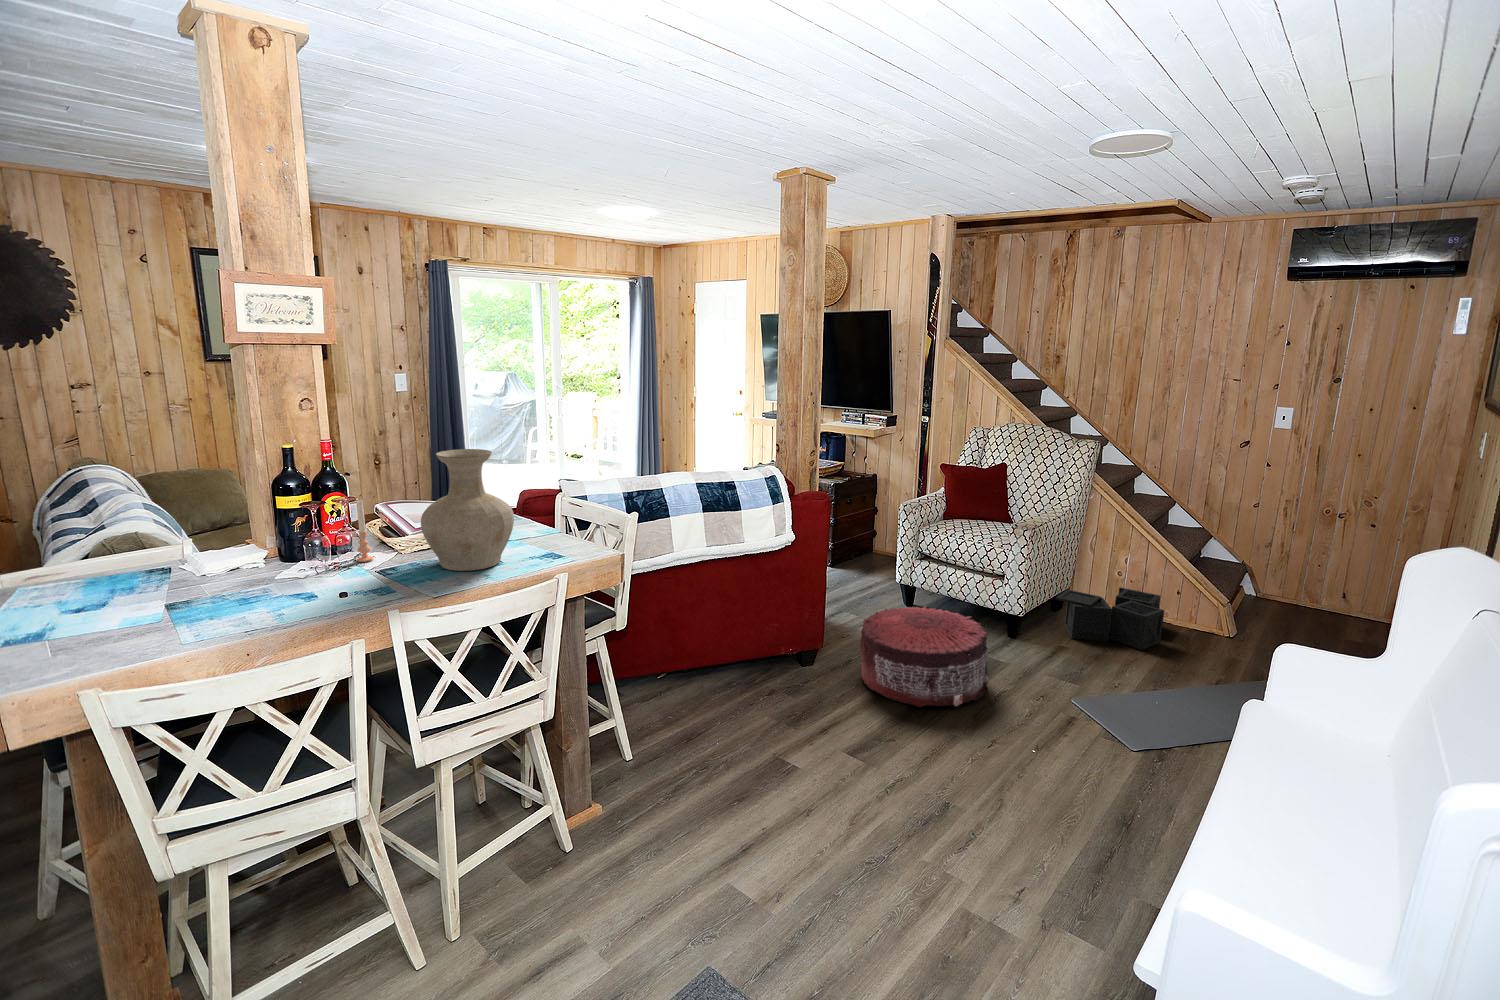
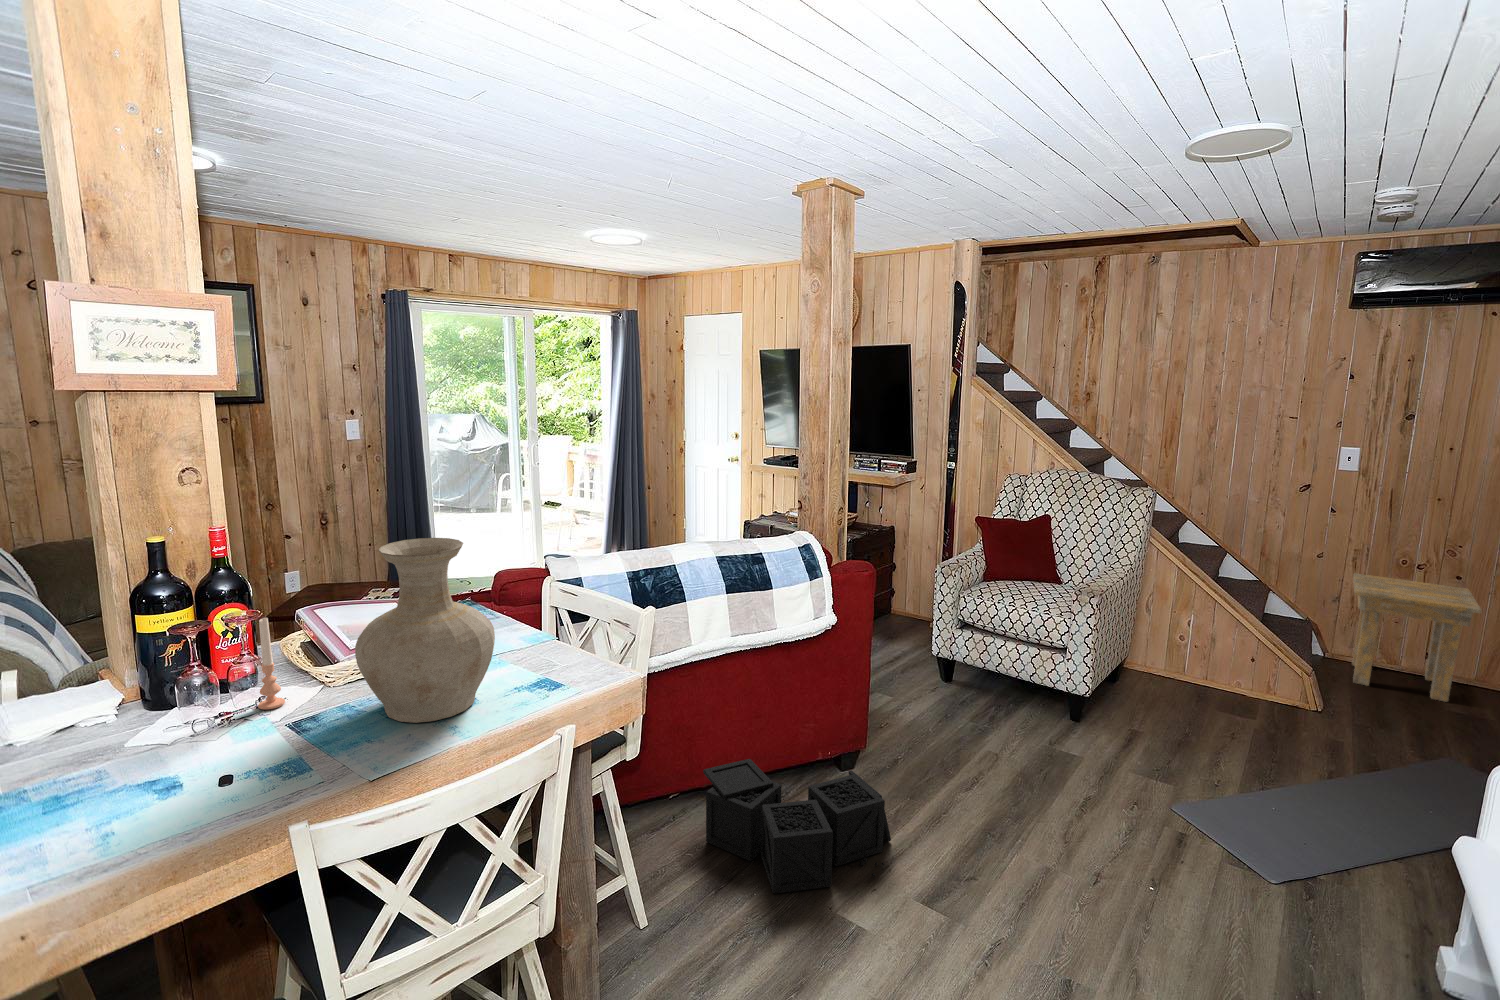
side table: none [1273,521,1383,633] -> present [1352,574,1481,702]
storage bin: present [1056,588,1171,650] -> present [703,759,891,893]
pouf: present [860,606,989,707] -> none [911,690,1073,827]

